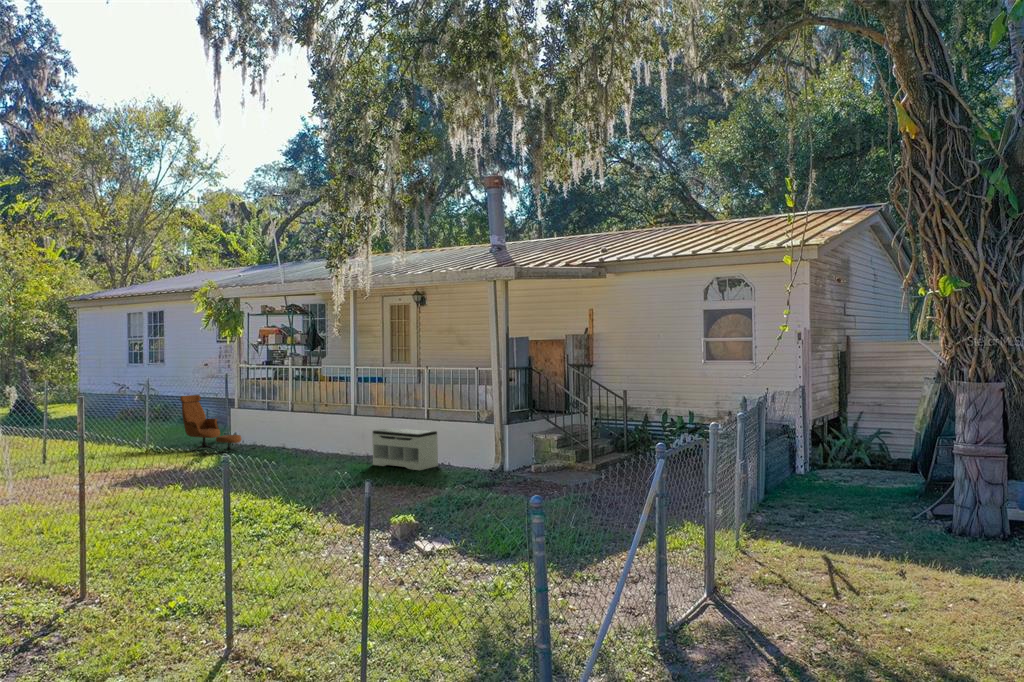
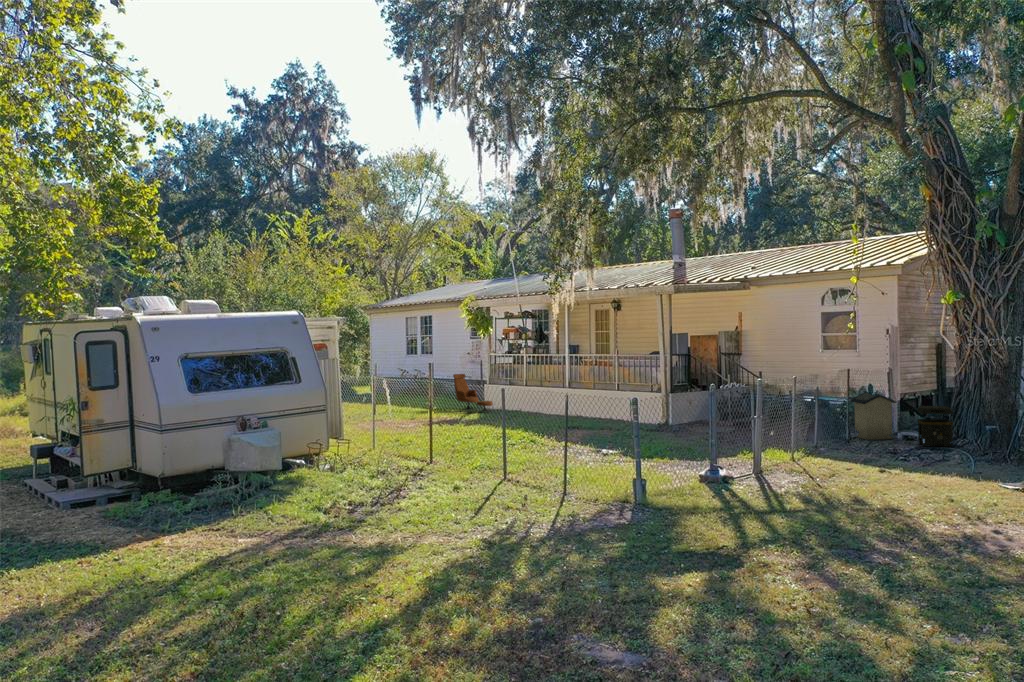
trash can: none [768,422,837,493] -> present [850,392,897,440]
bench: present [372,428,438,470] -> none [579,396,624,423]
toolbox: none [874,444,931,505] -> present [917,406,953,447]

